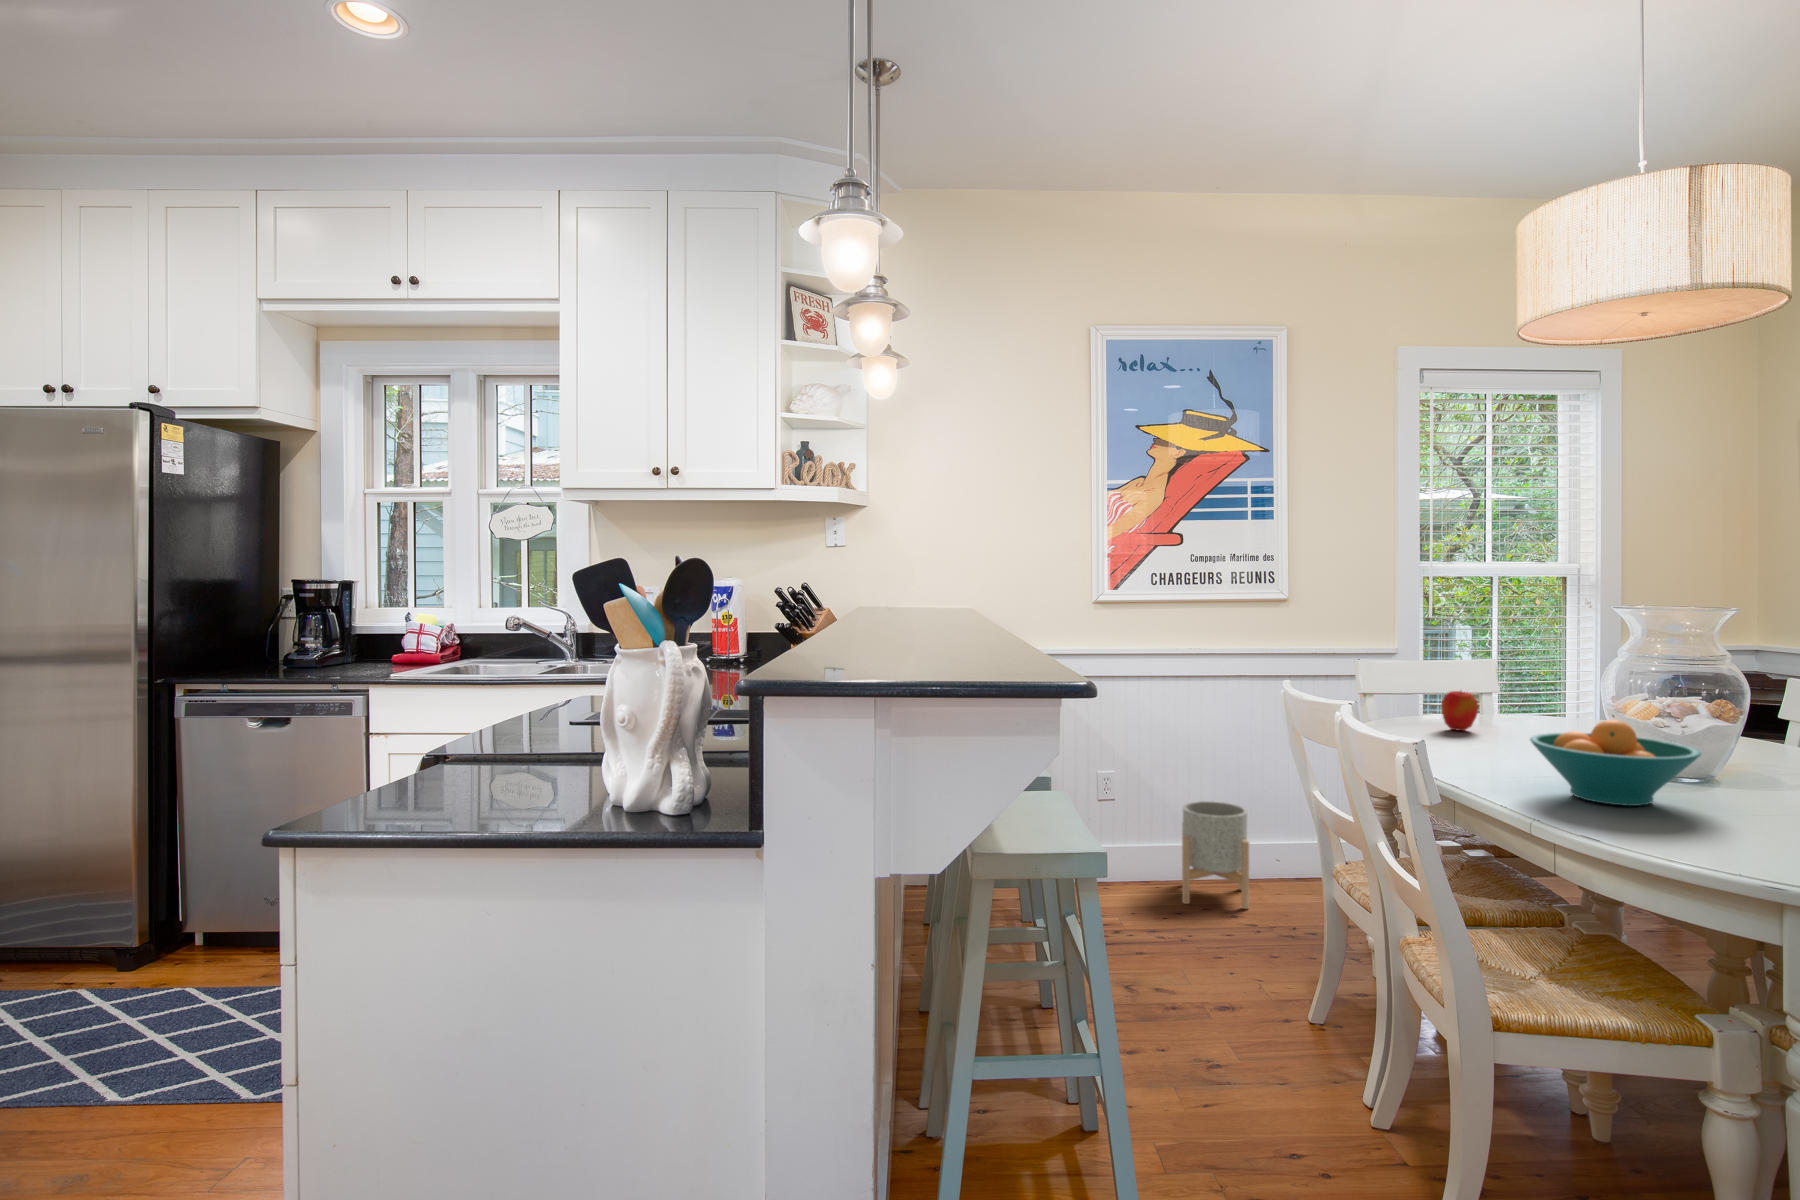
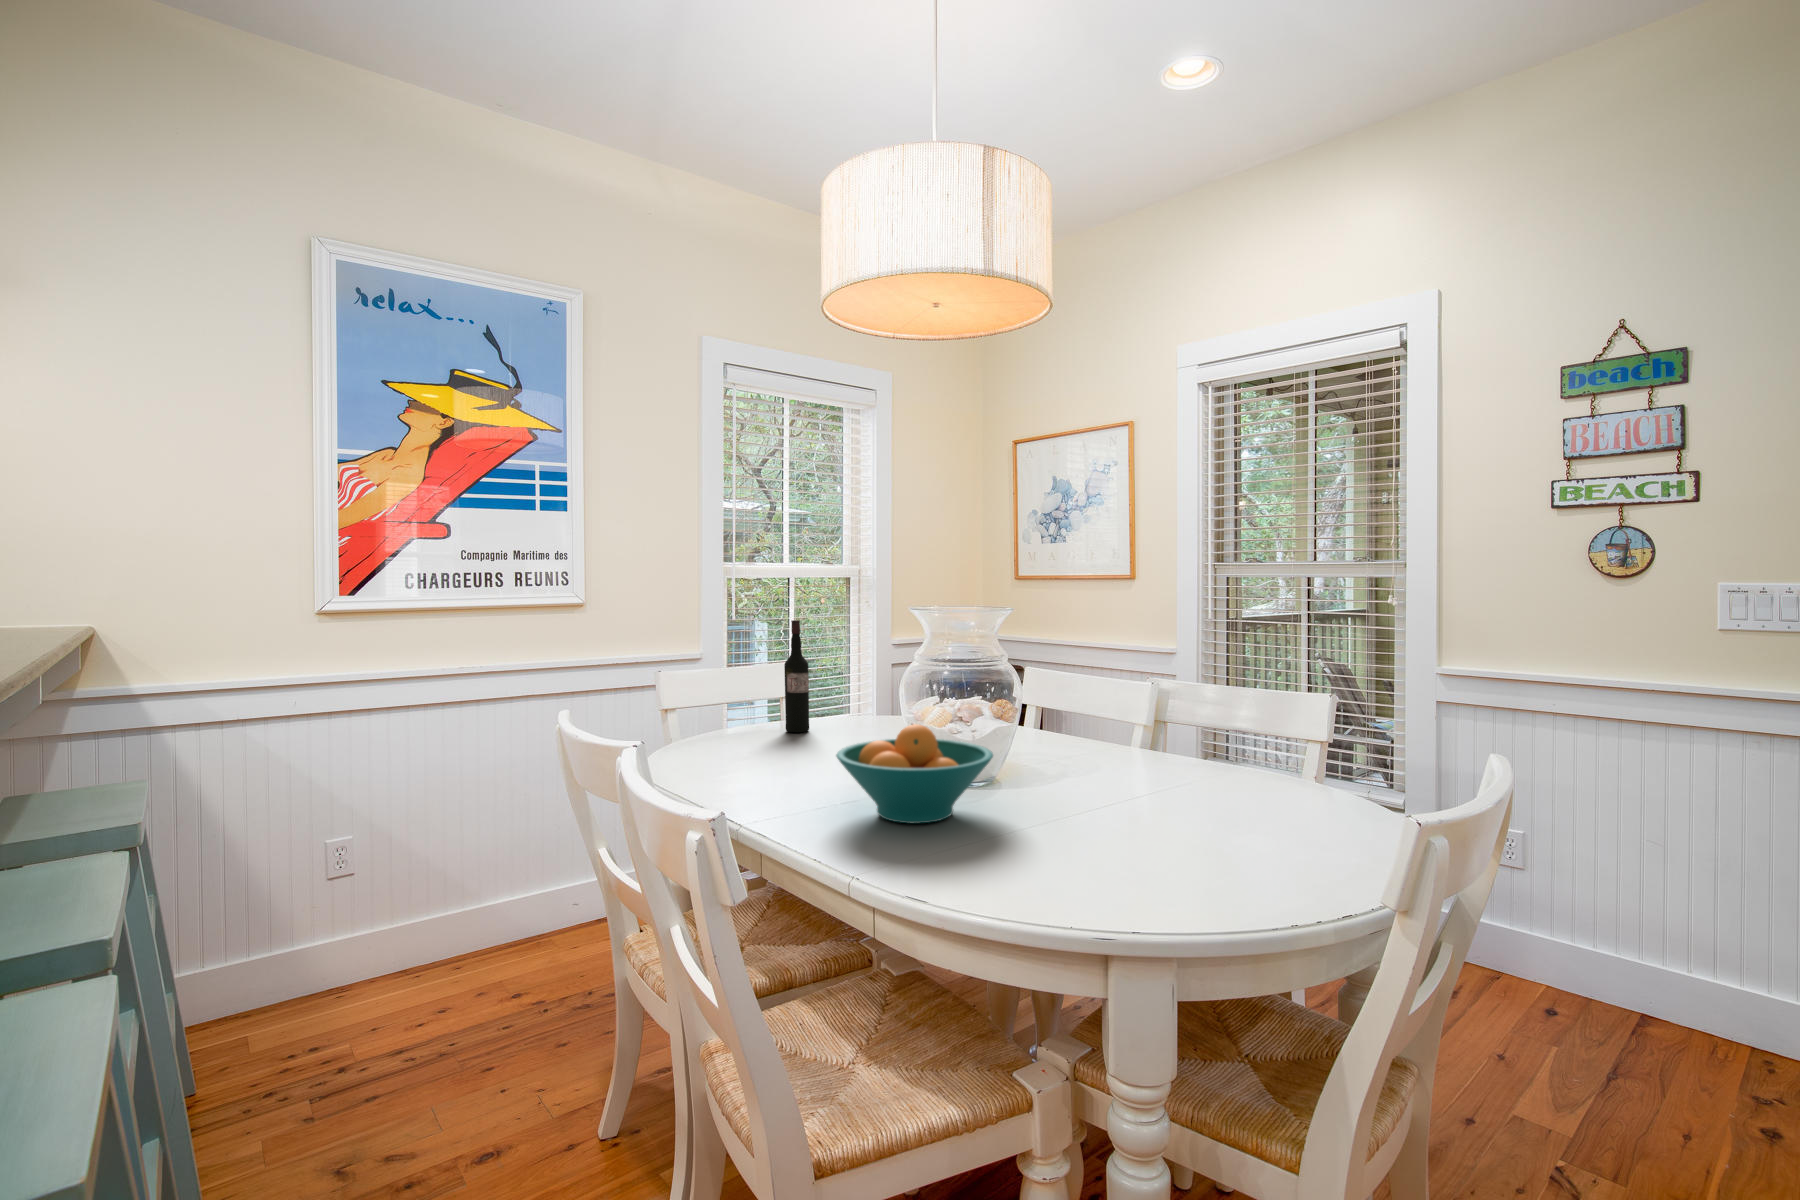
wine bottle: none [1485,621,1512,727] -> present [784,620,809,732]
apple: present [1441,691,1479,731] -> none [743,695,780,742]
planter: present [1182,801,1249,909] -> none [453,852,542,995]

